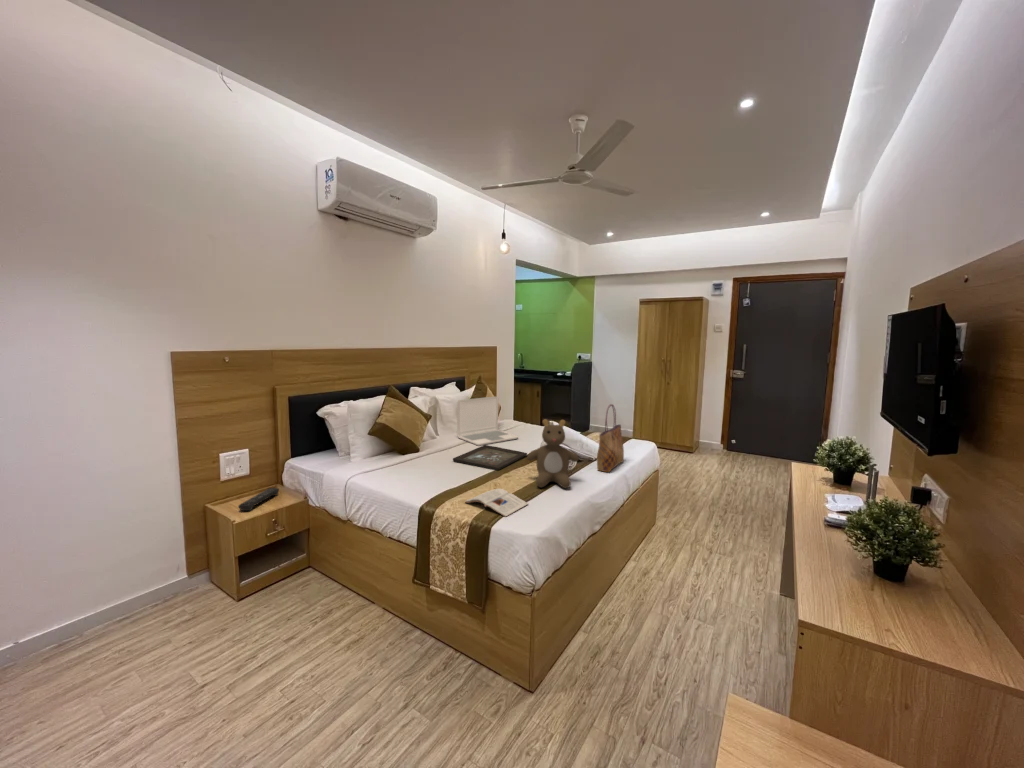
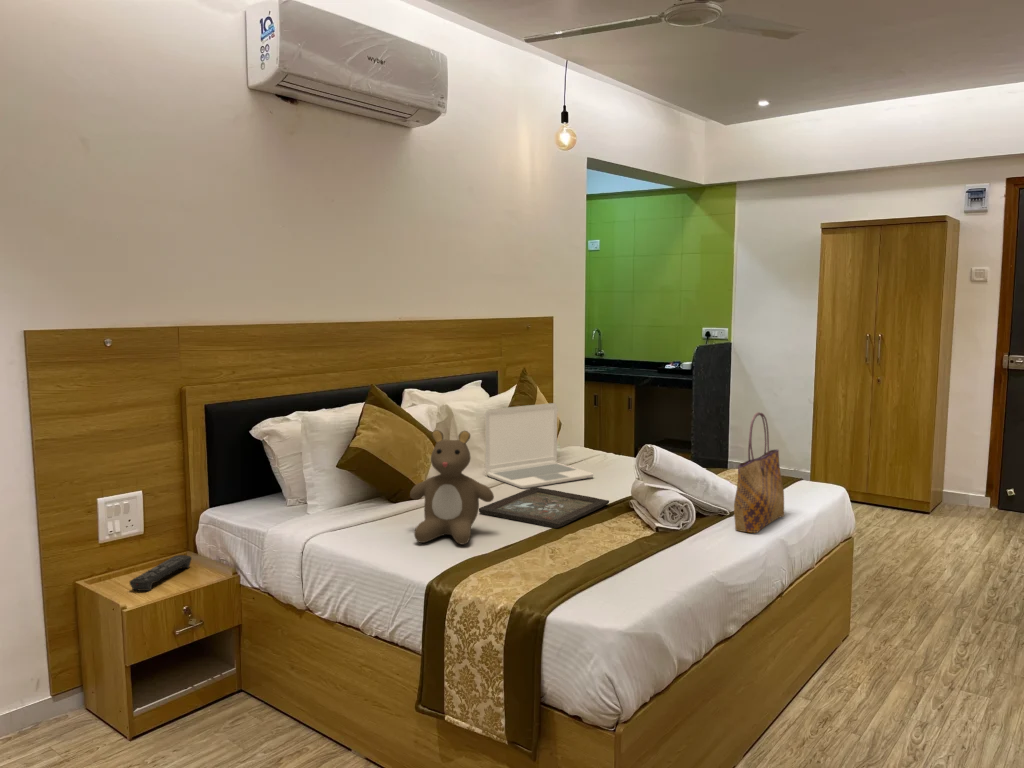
teddy bear: present [527,419,578,488] -> present [410,430,494,545]
magazine: present [466,489,528,517] -> none [501,556,610,601]

